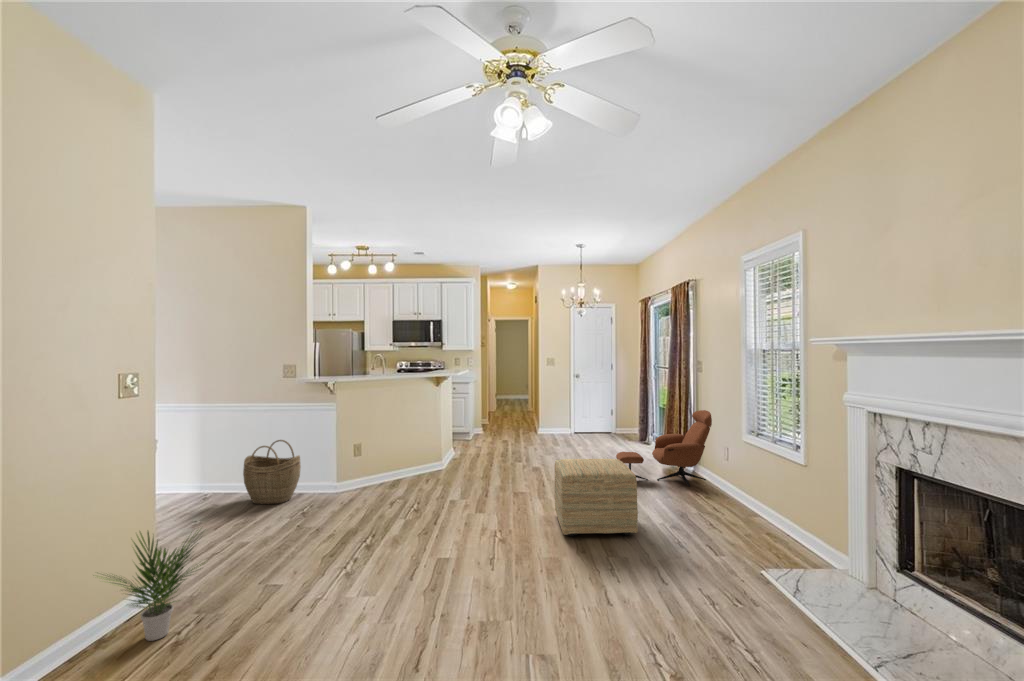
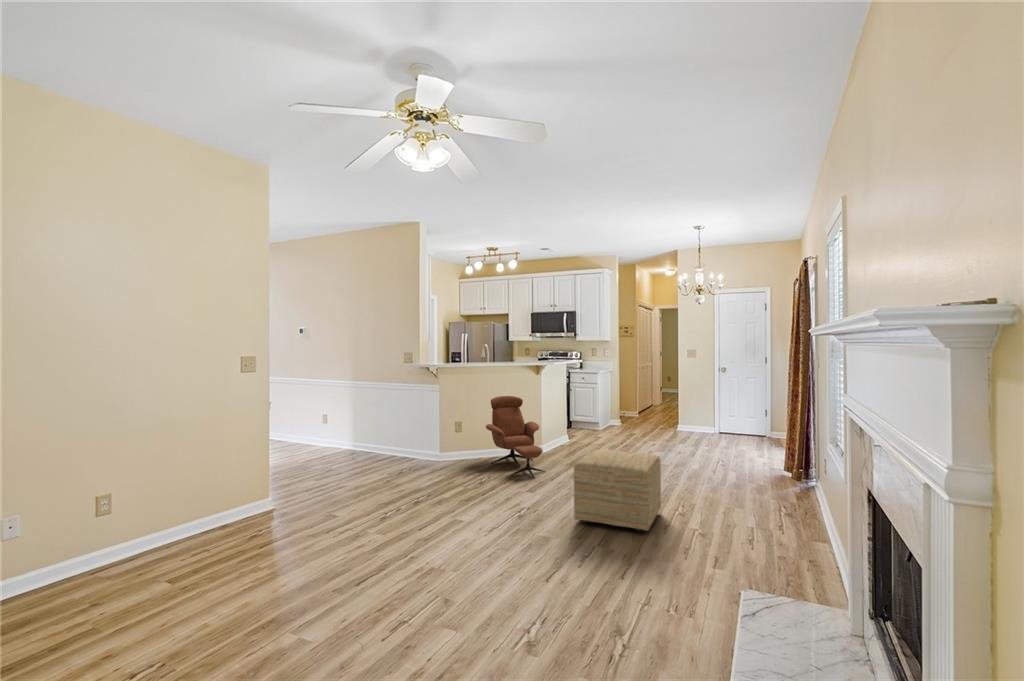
lounge chair: present [616,410,712,487] -> present [486,396,545,478]
woven basket: present [243,440,301,504] -> none [371,413,413,463]
potted plant: present [106,530,201,641] -> none [213,460,279,532]

